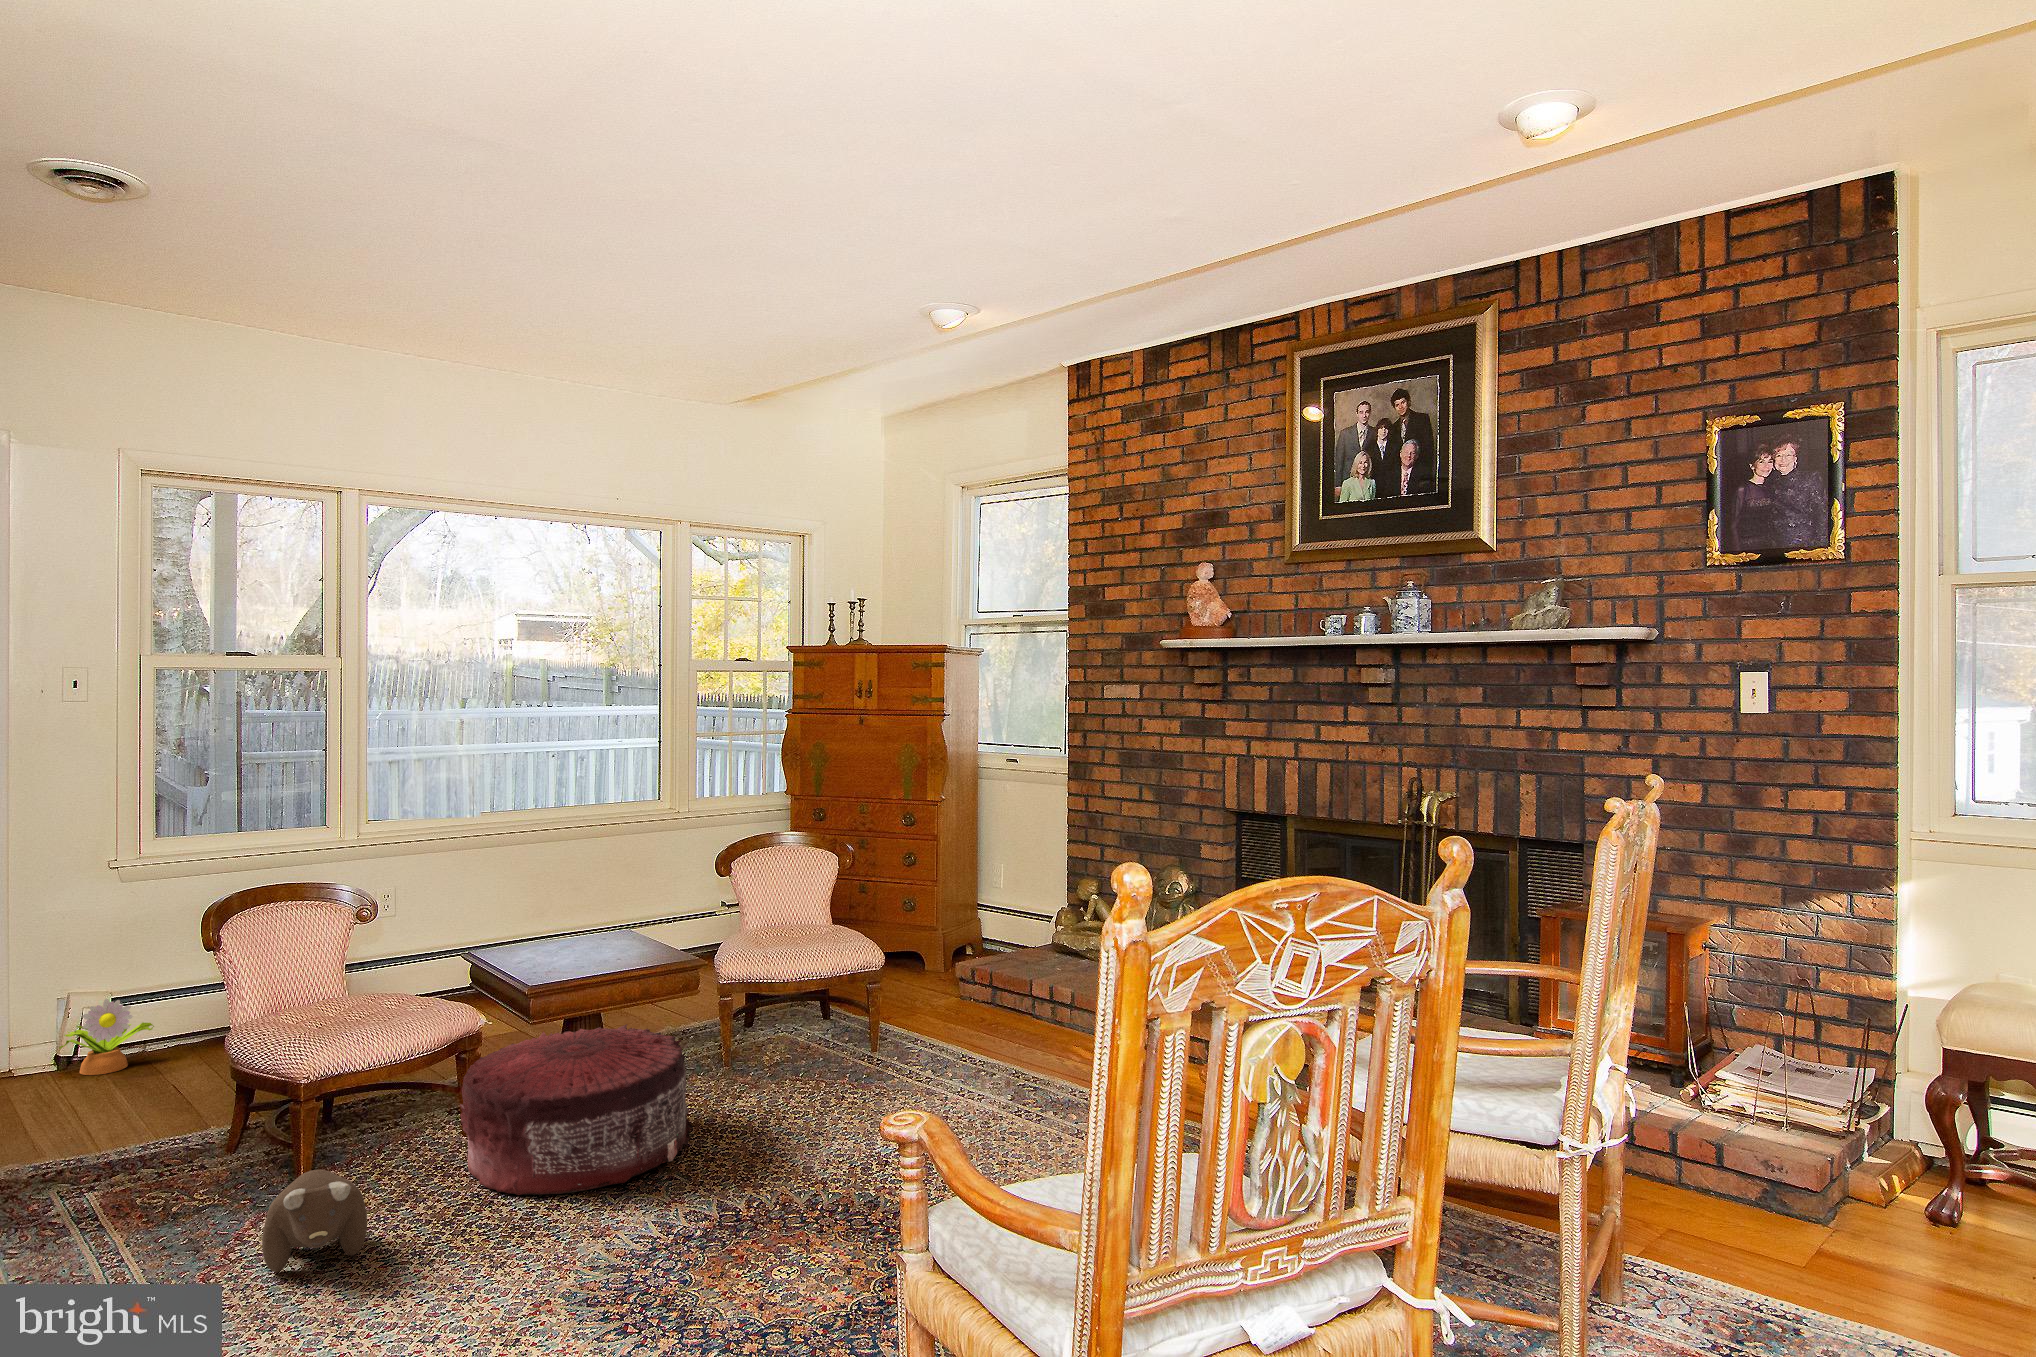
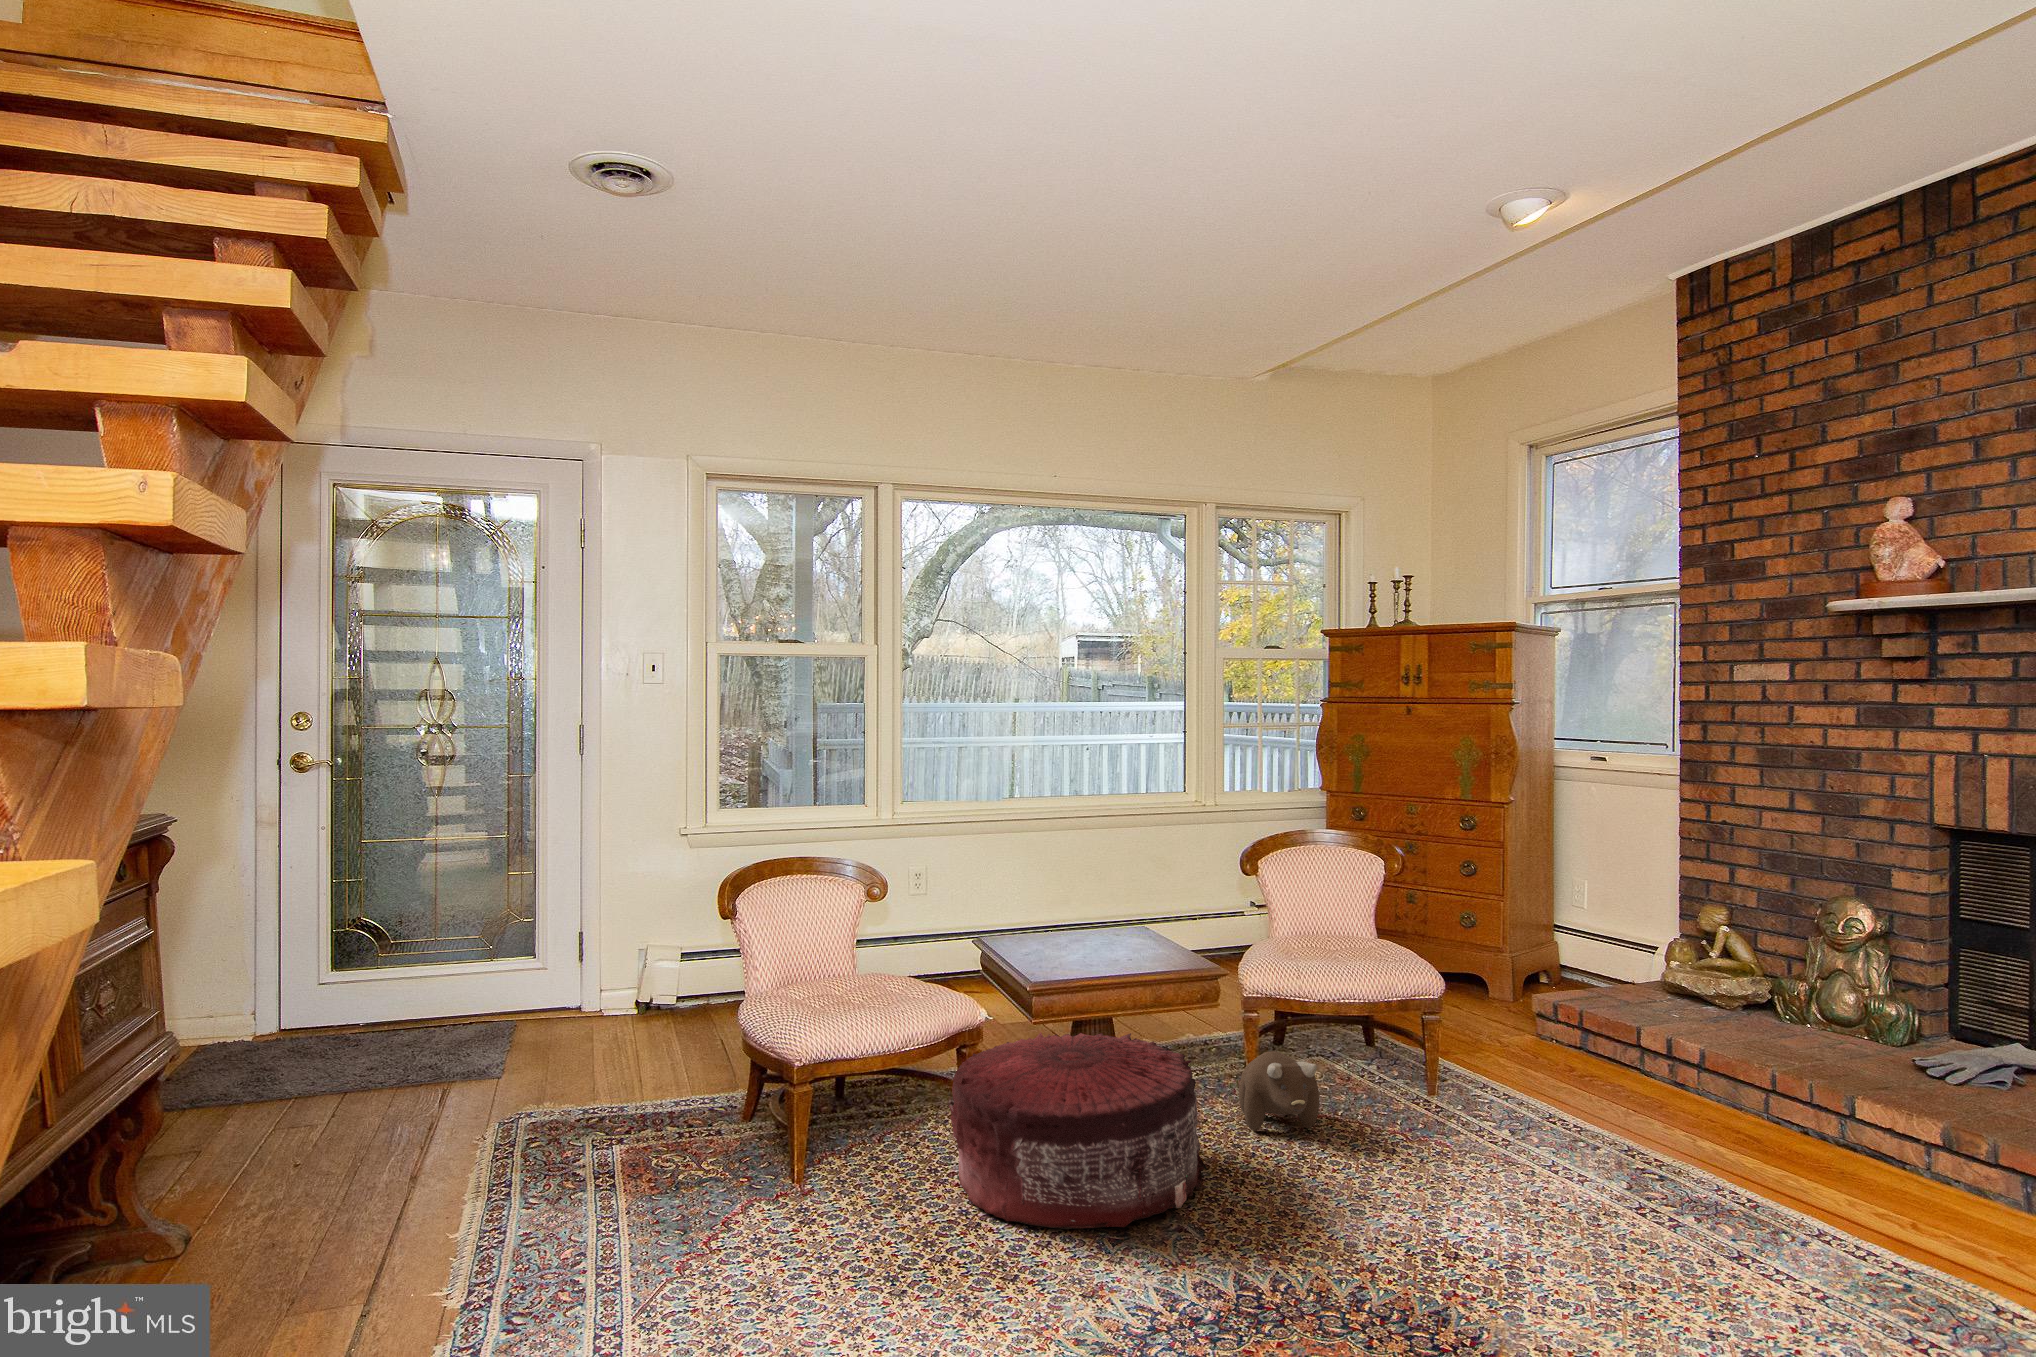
decorative plant: present [59,999,154,1075] -> none [629,954,707,1025]
plush toy: present [262,1170,367,1272] -> present [1239,1051,1319,1131]

